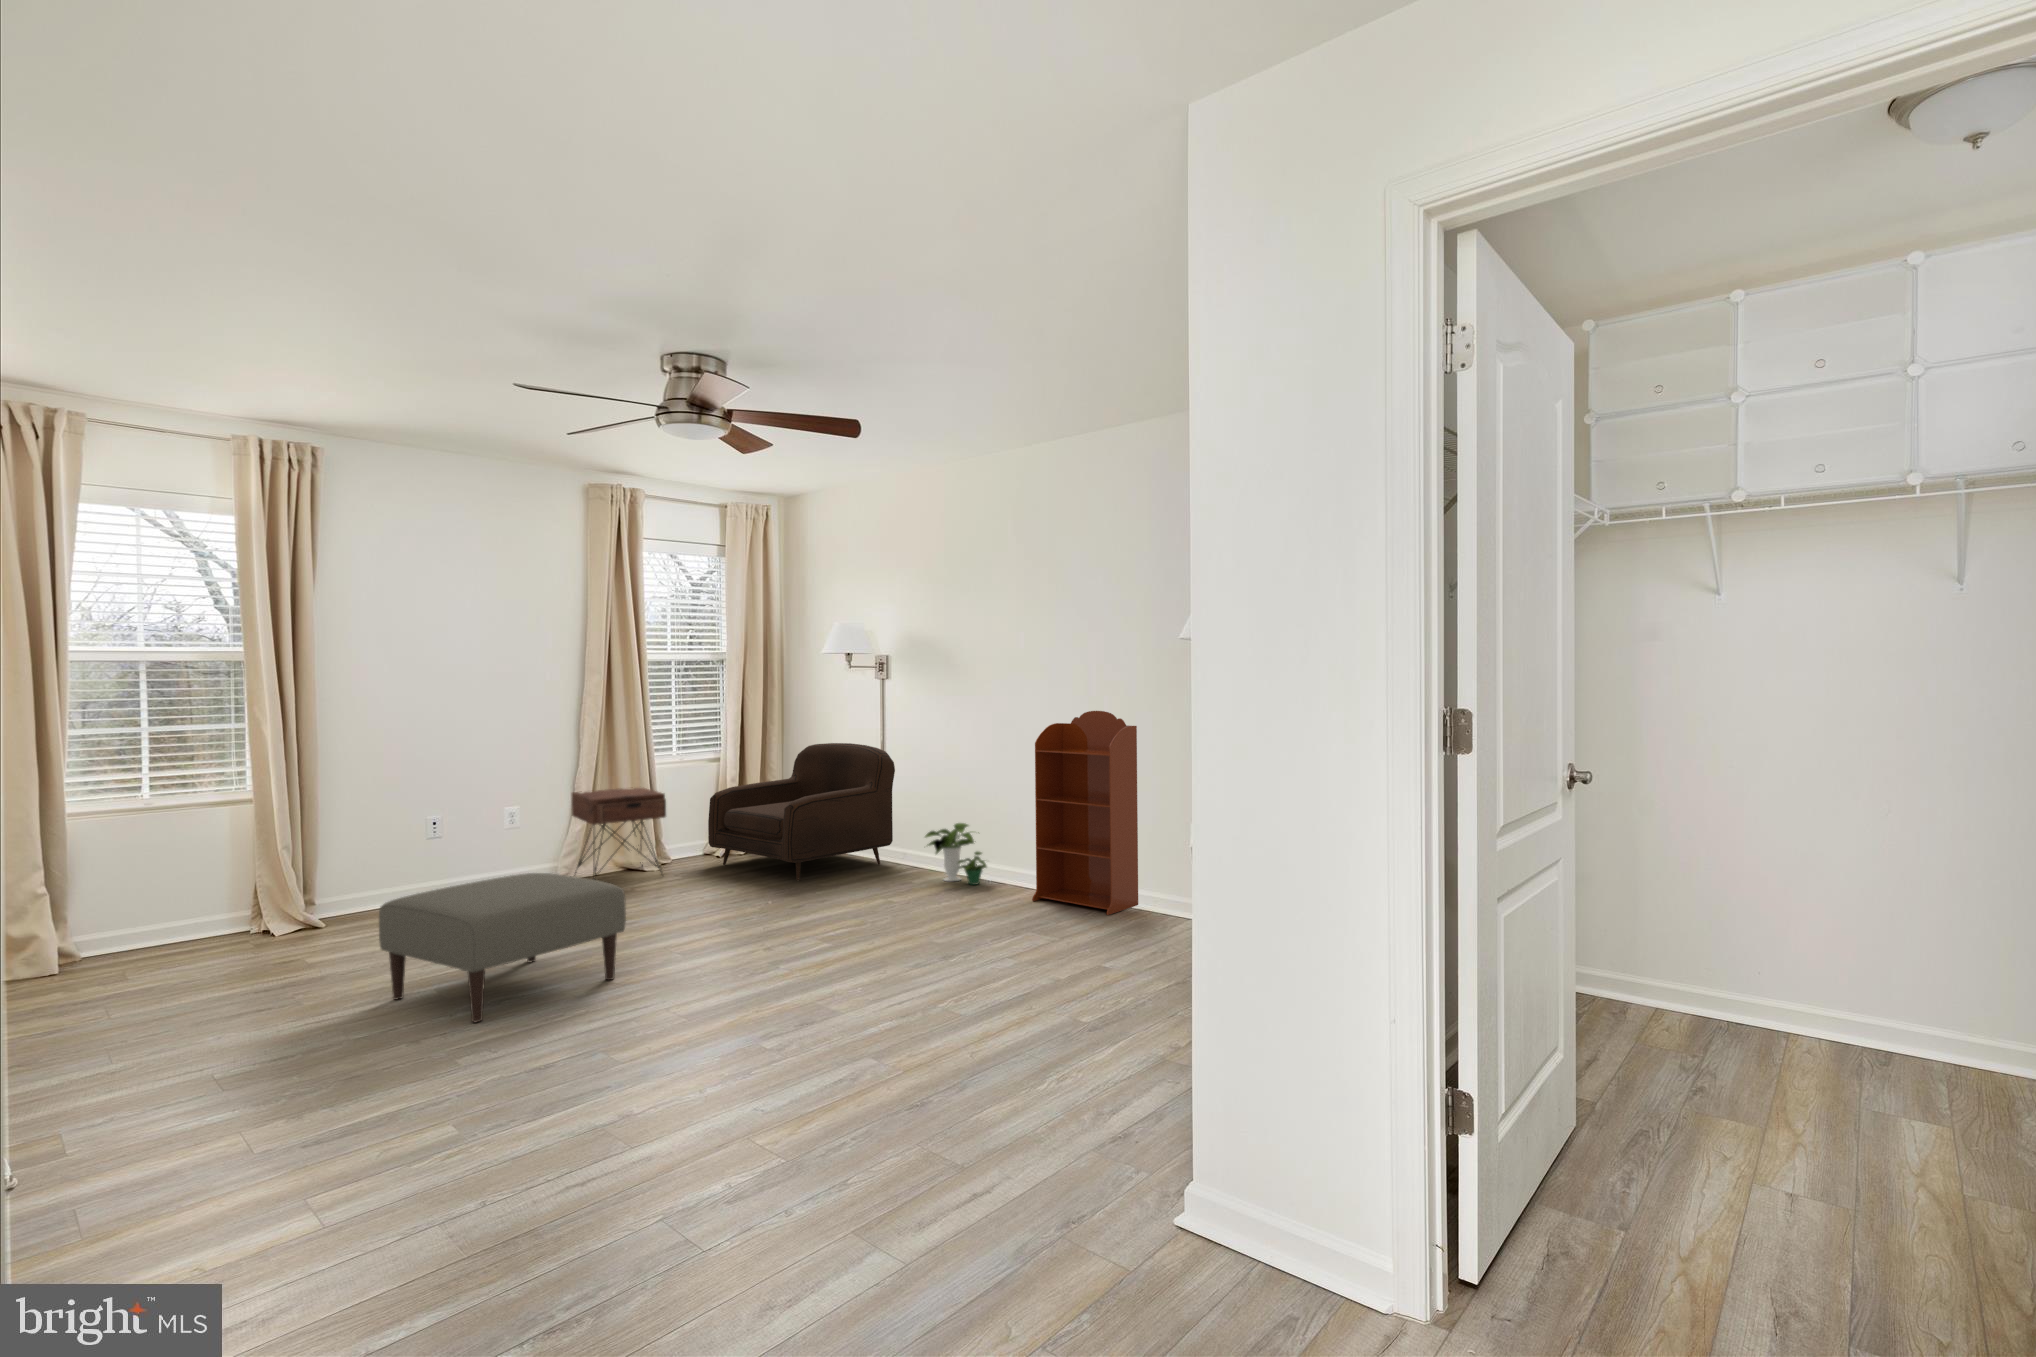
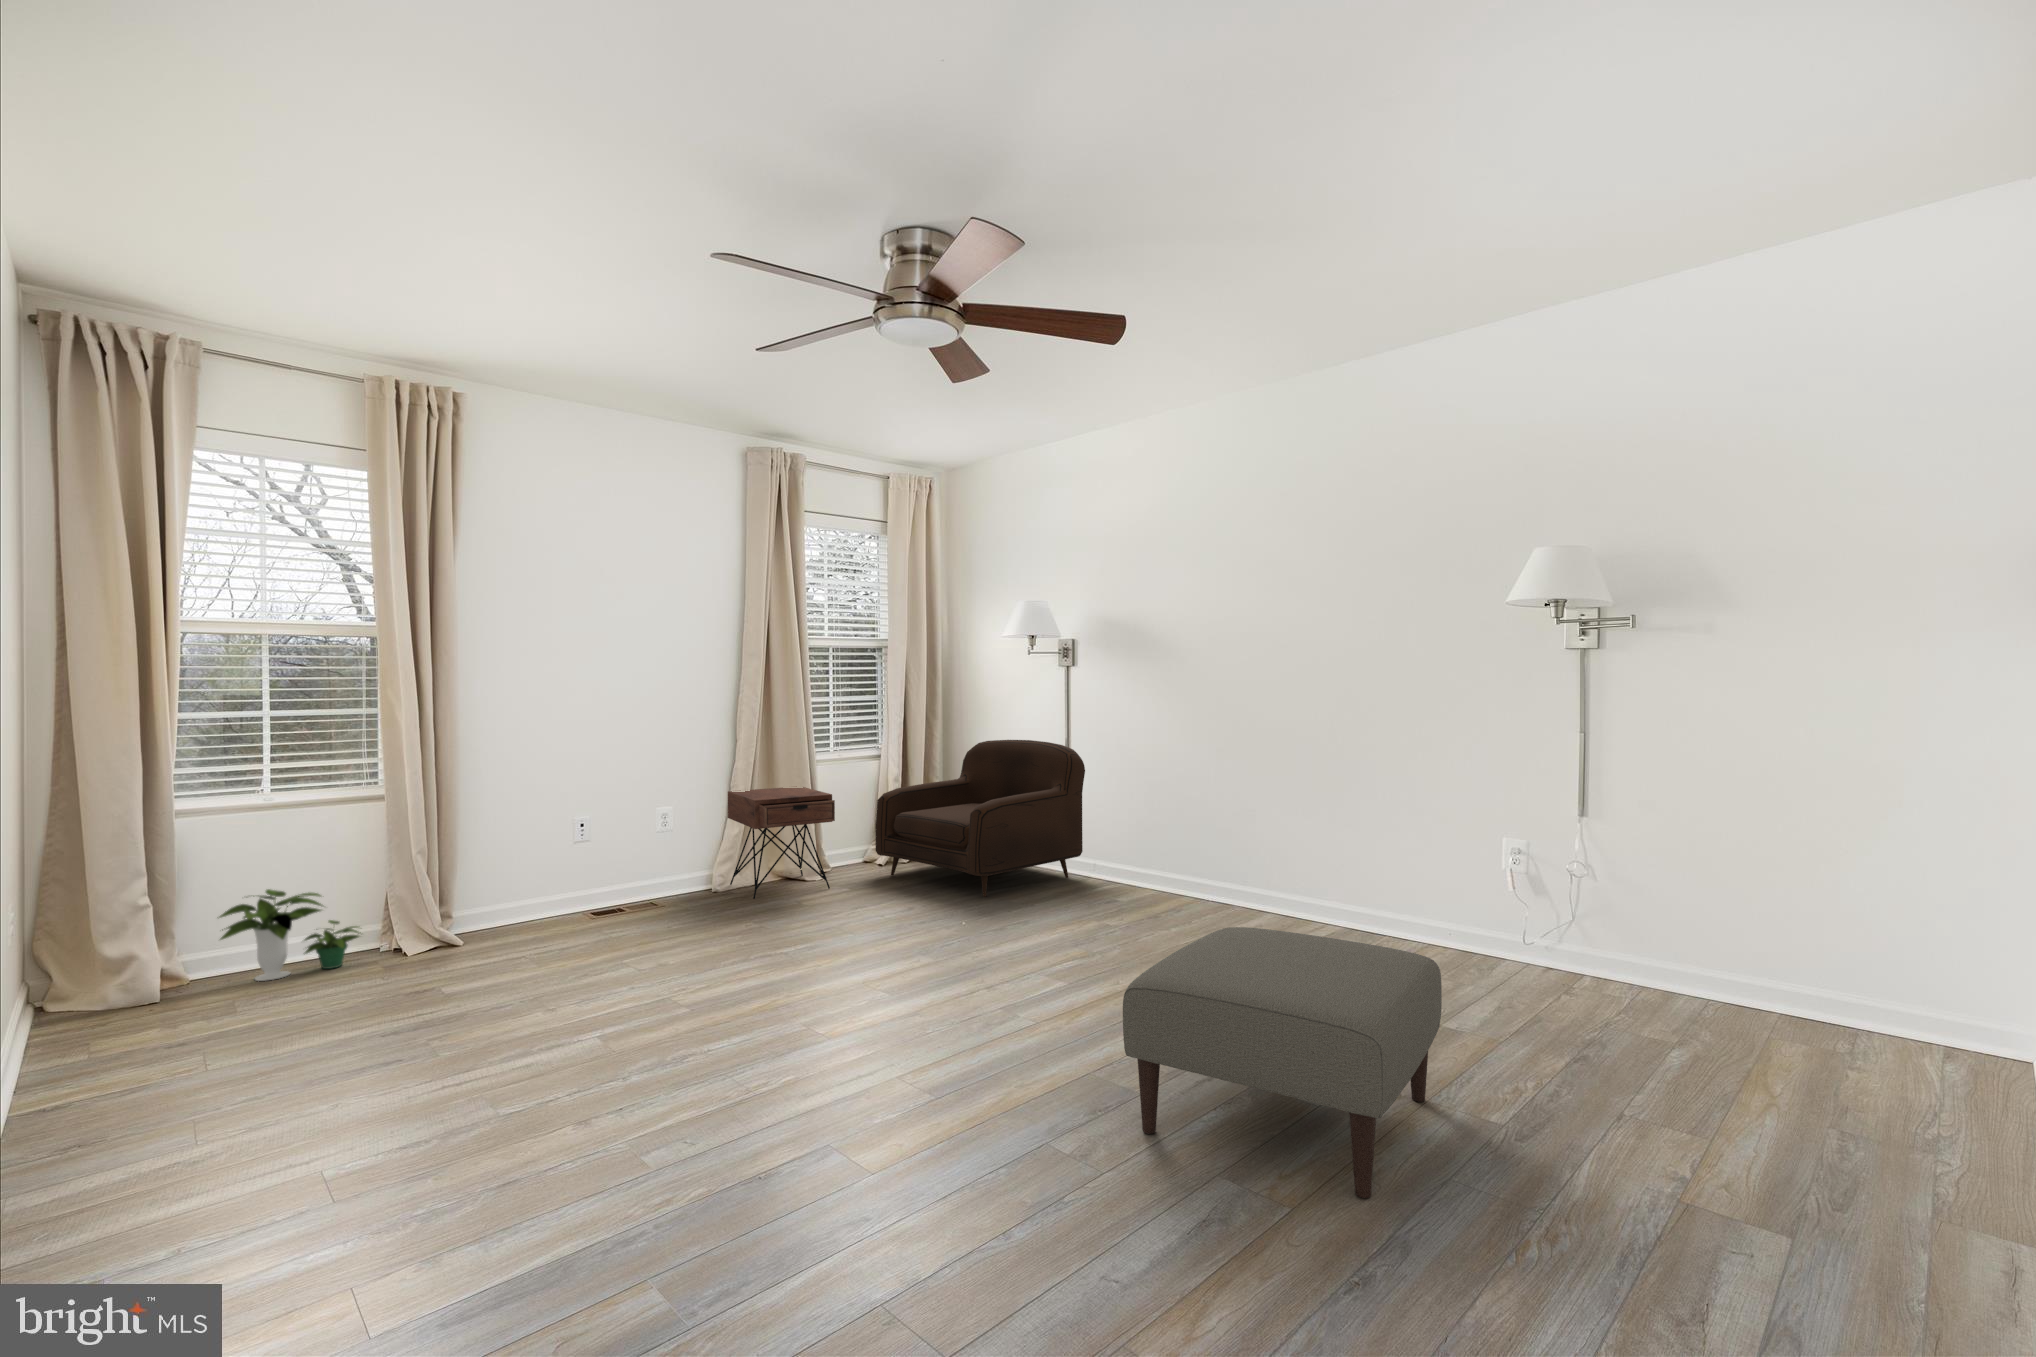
bookcase: present [1032,711,1138,915] -> none [1280,701,1417,953]
potted plant: present [925,823,987,885] -> present [219,889,361,981]
ottoman: present [379,873,626,1022] -> present [1123,927,1442,1198]

